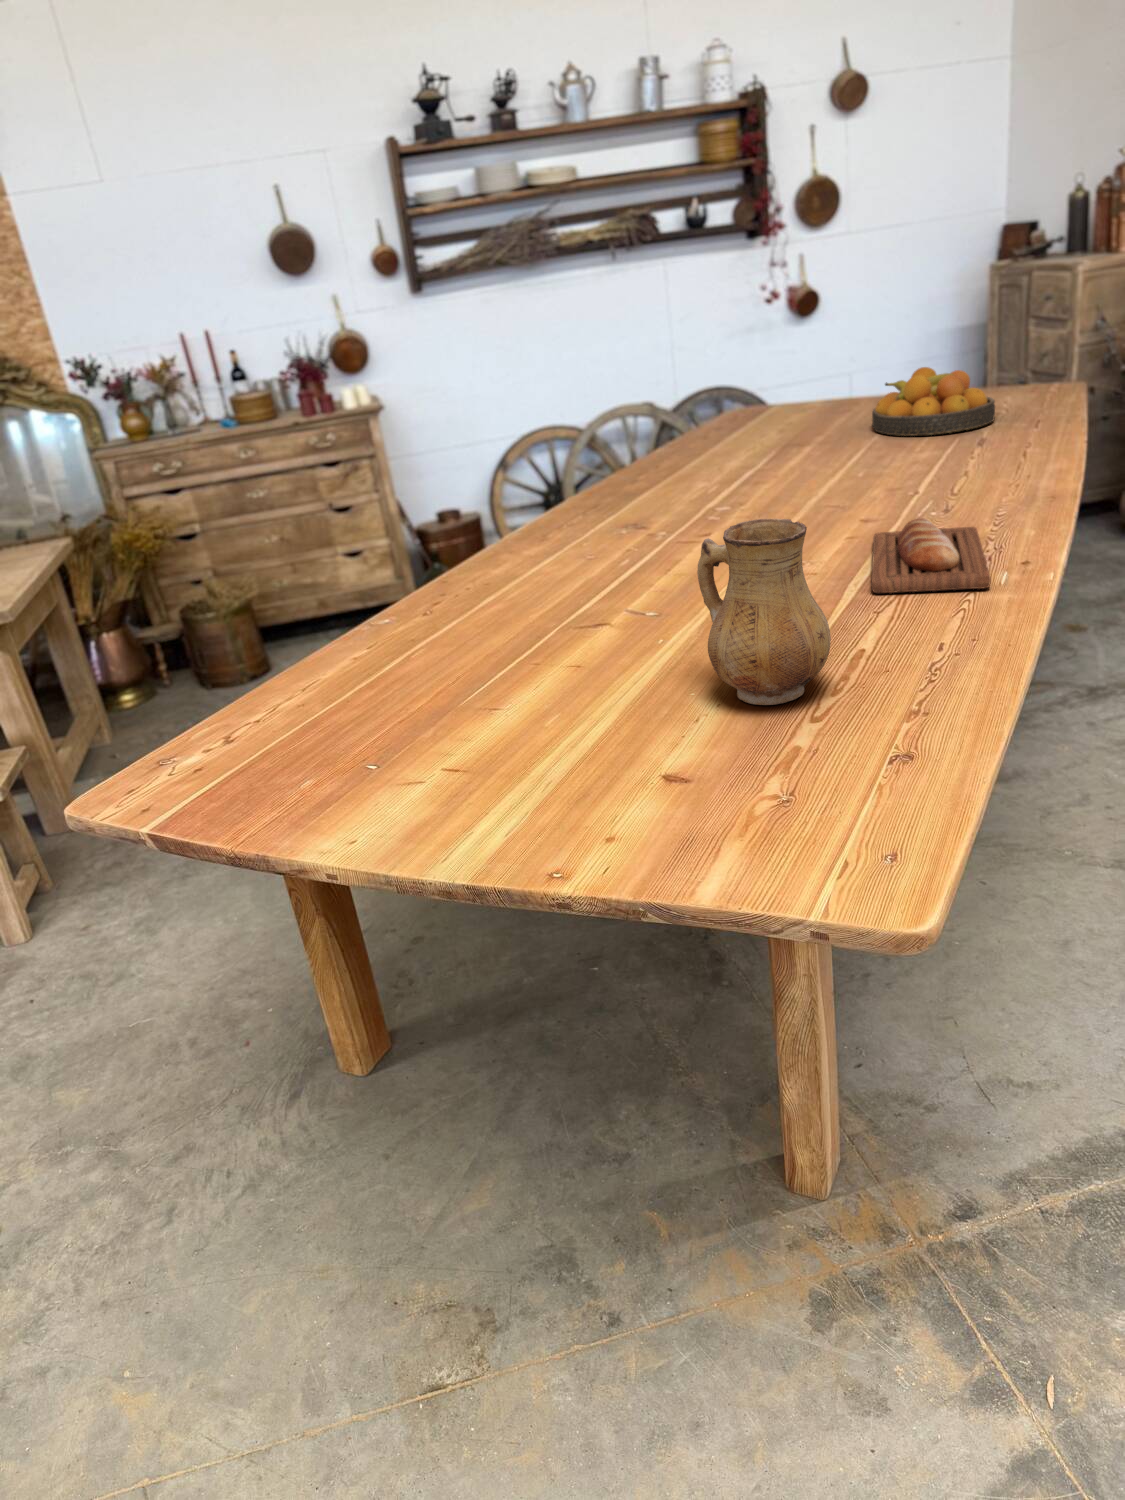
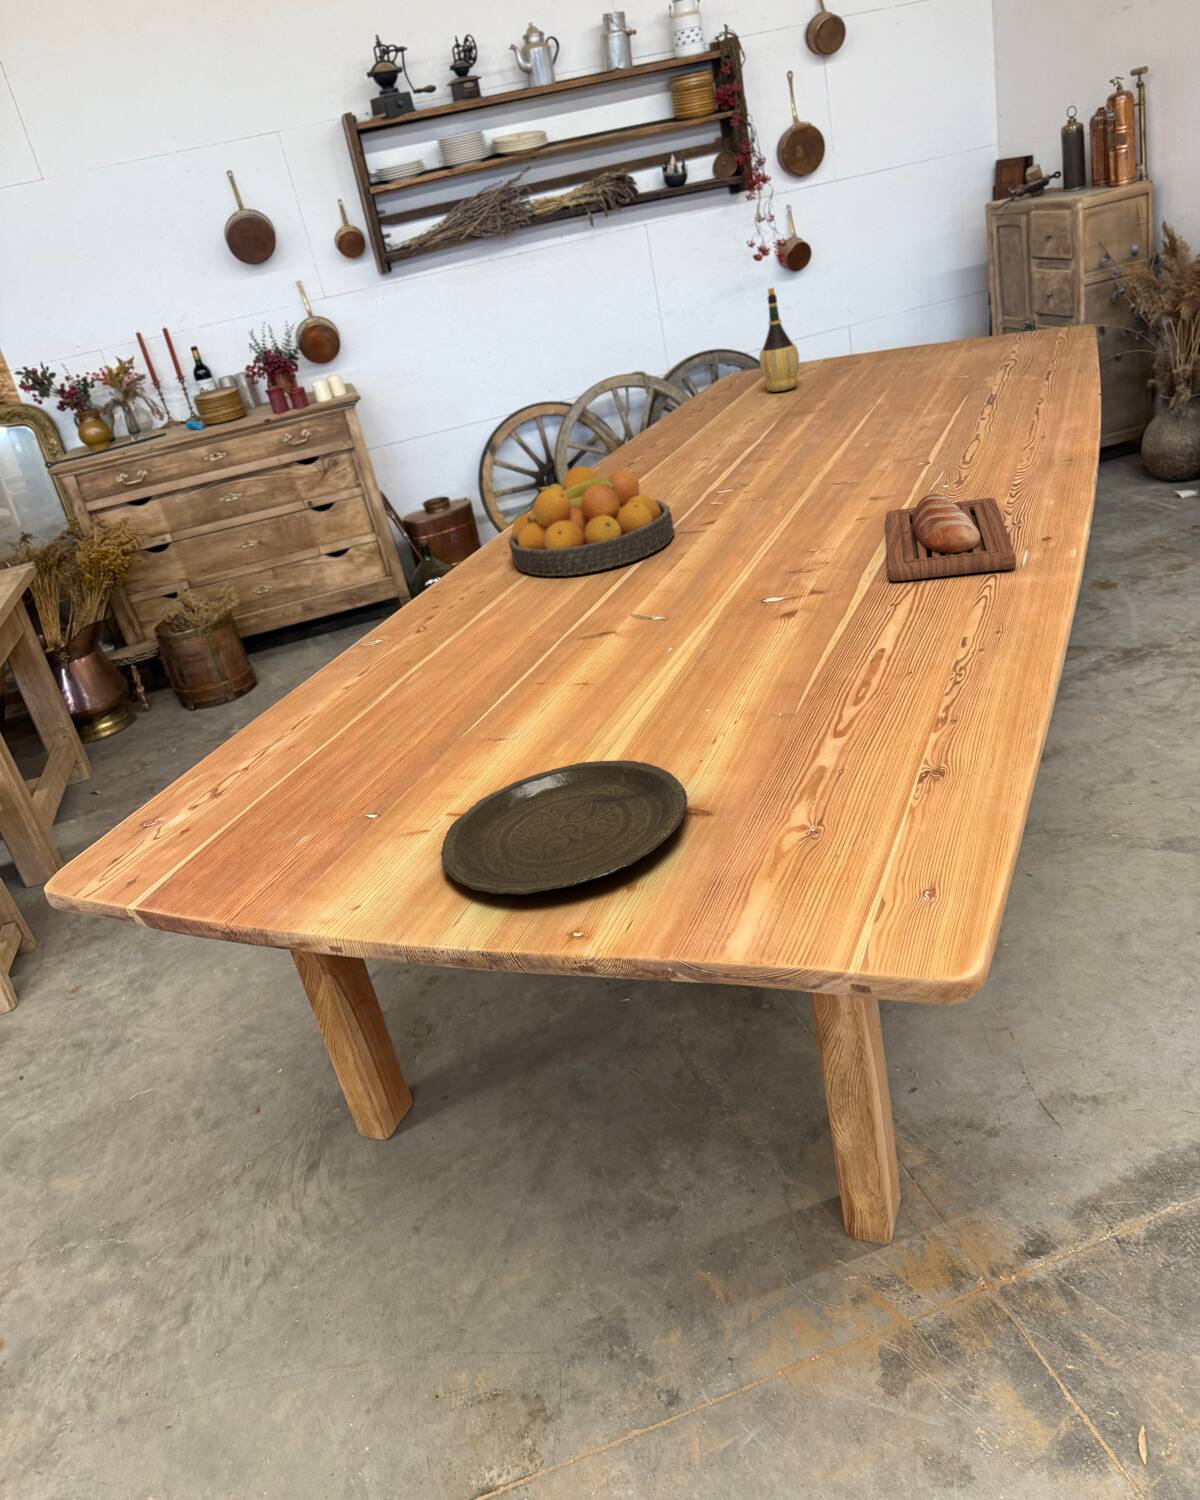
wine bottle: none [766,326,803,424] -> present [759,288,799,391]
fruit bowl: present [872,367,995,436] -> present [509,466,674,576]
ceramic pitcher: present [697,519,831,705] -> none [699,518,850,723]
plate: none [447,726,673,829] -> present [441,760,687,894]

